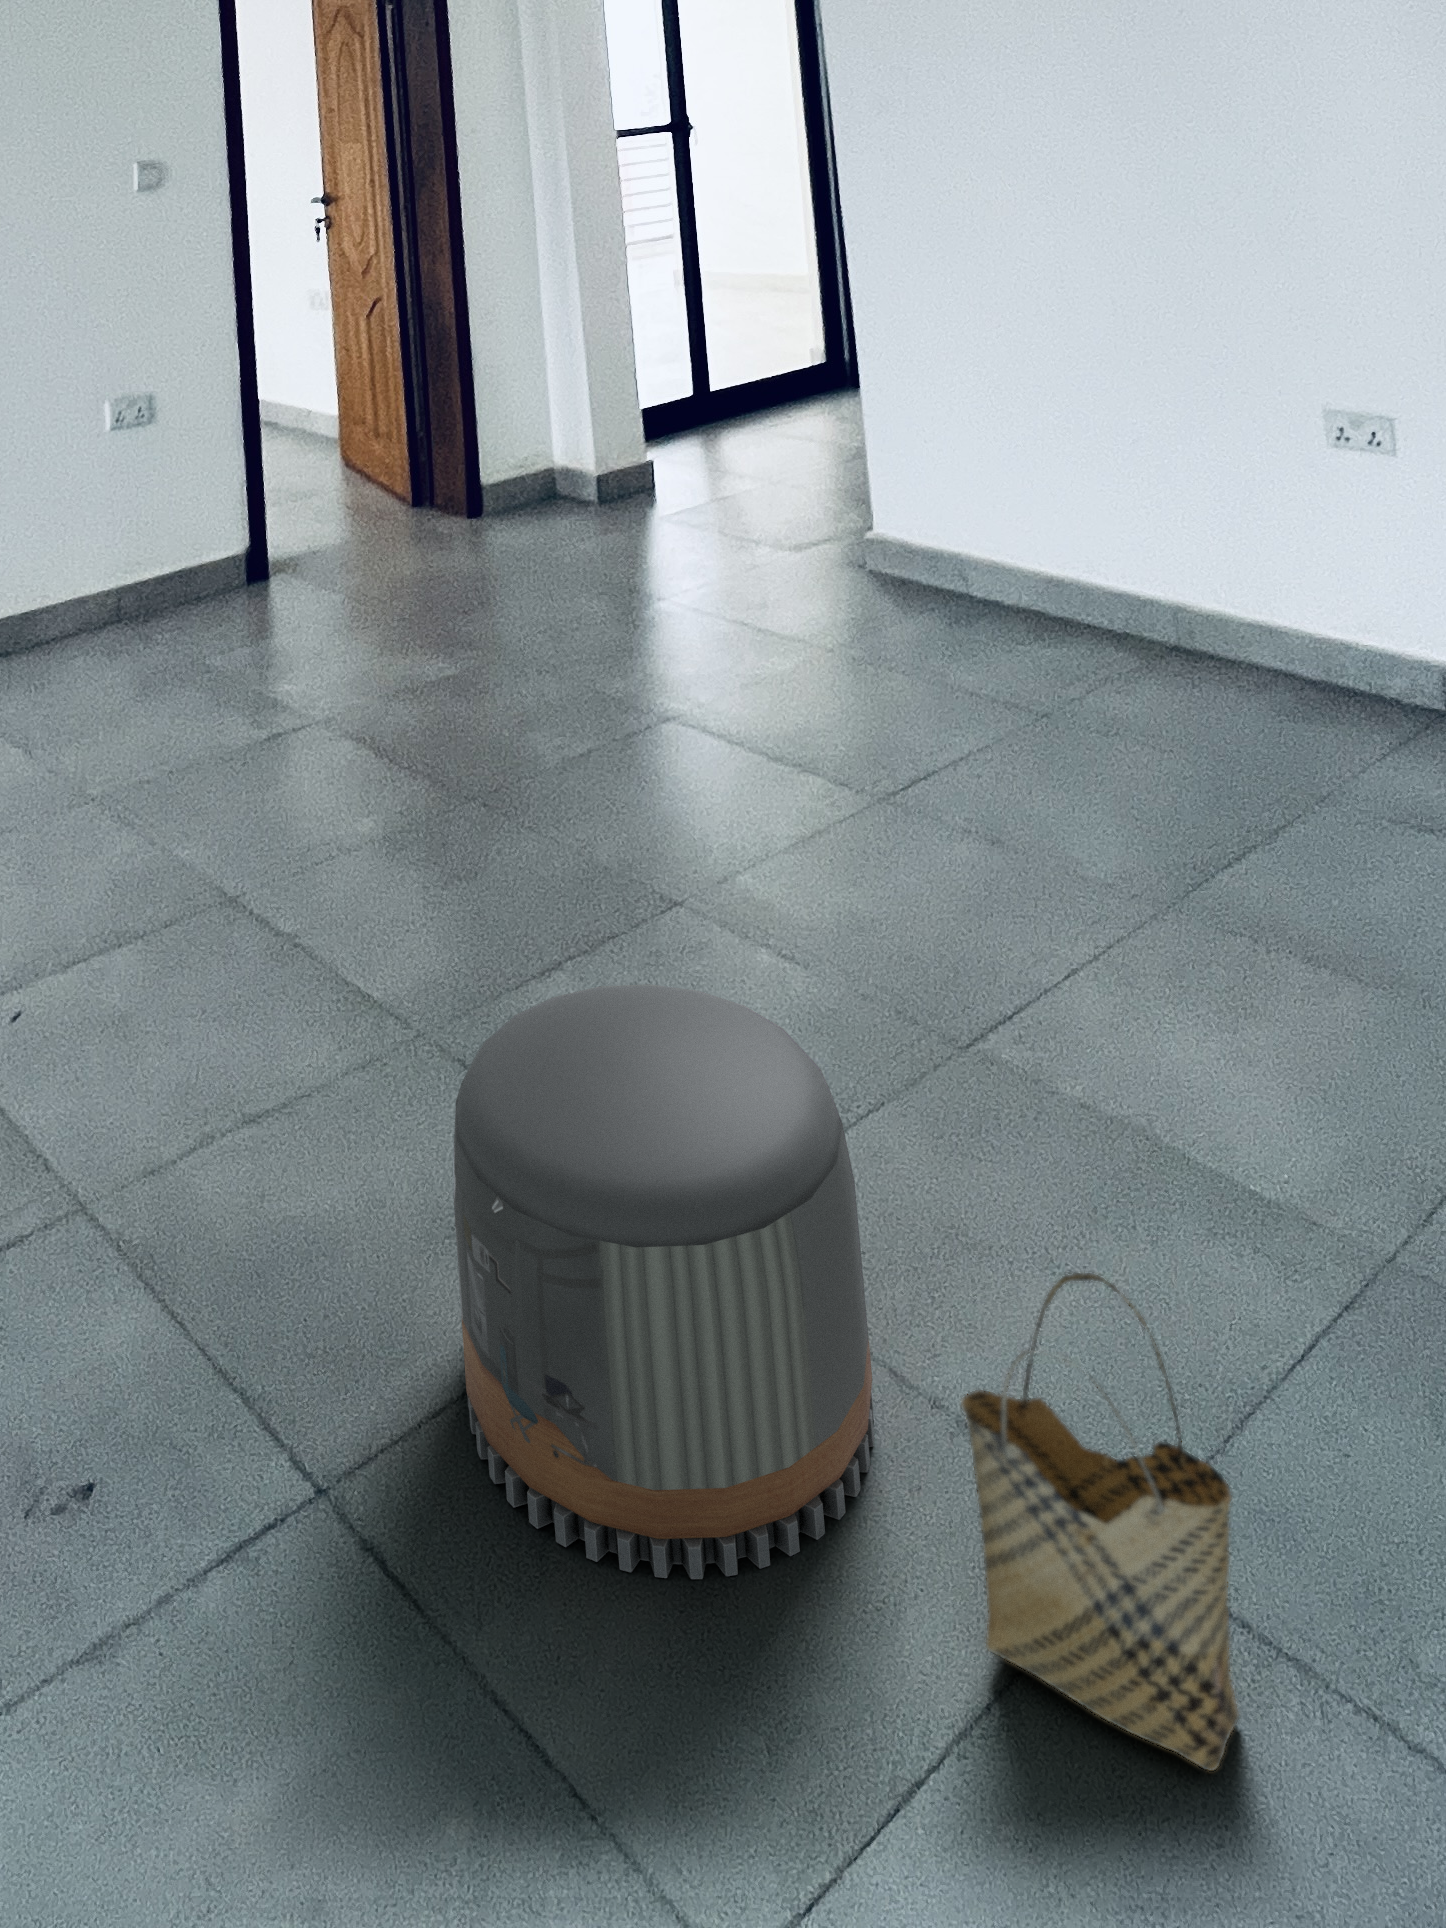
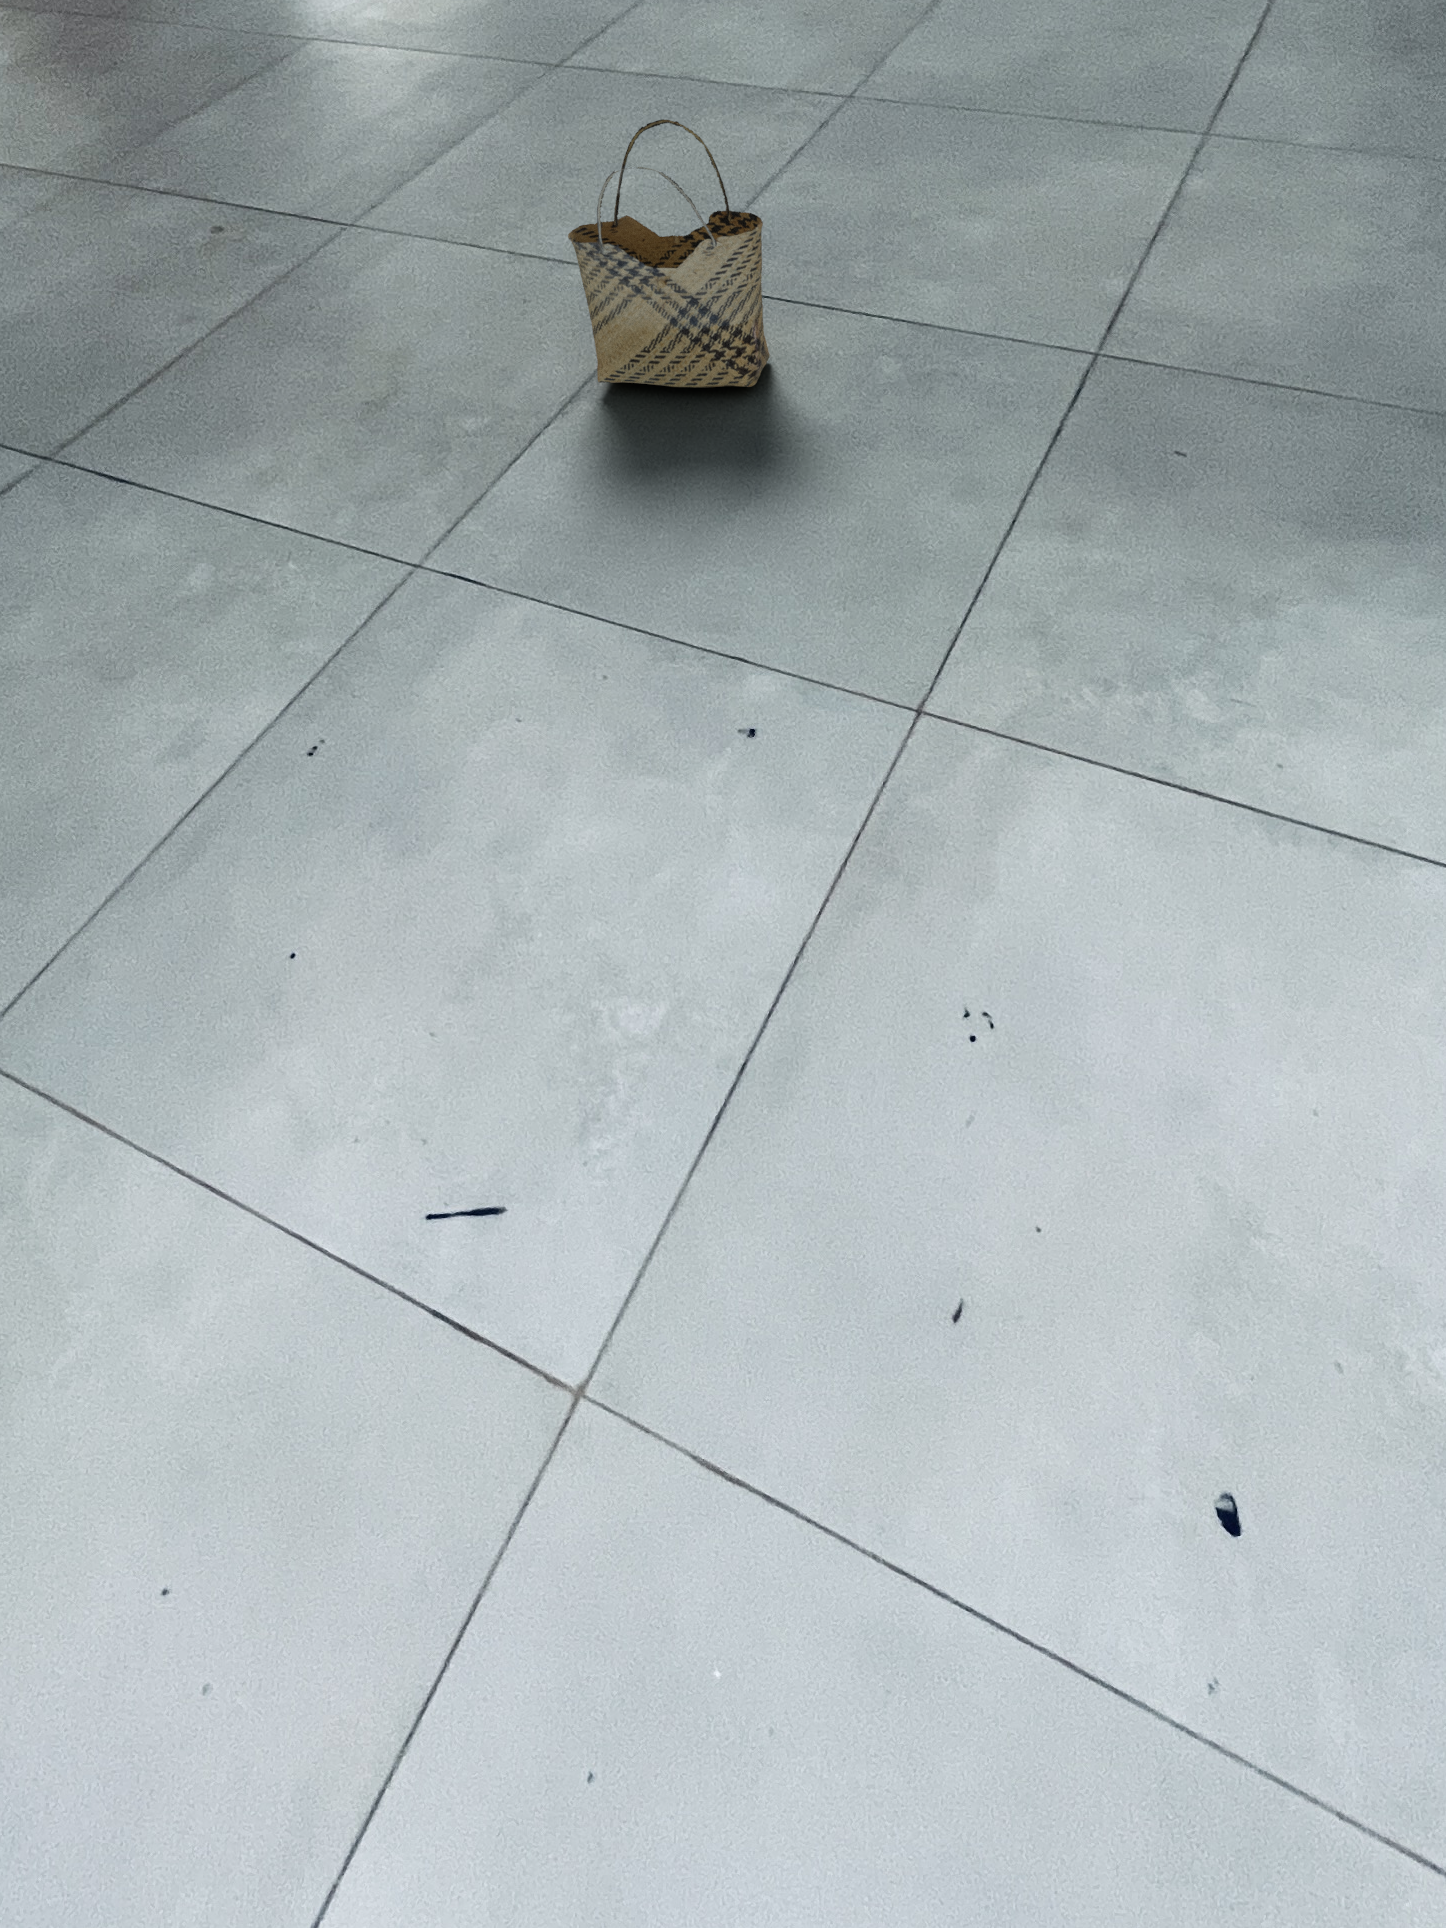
pouf: present [453,984,874,1579] -> none [106,43,509,443]

